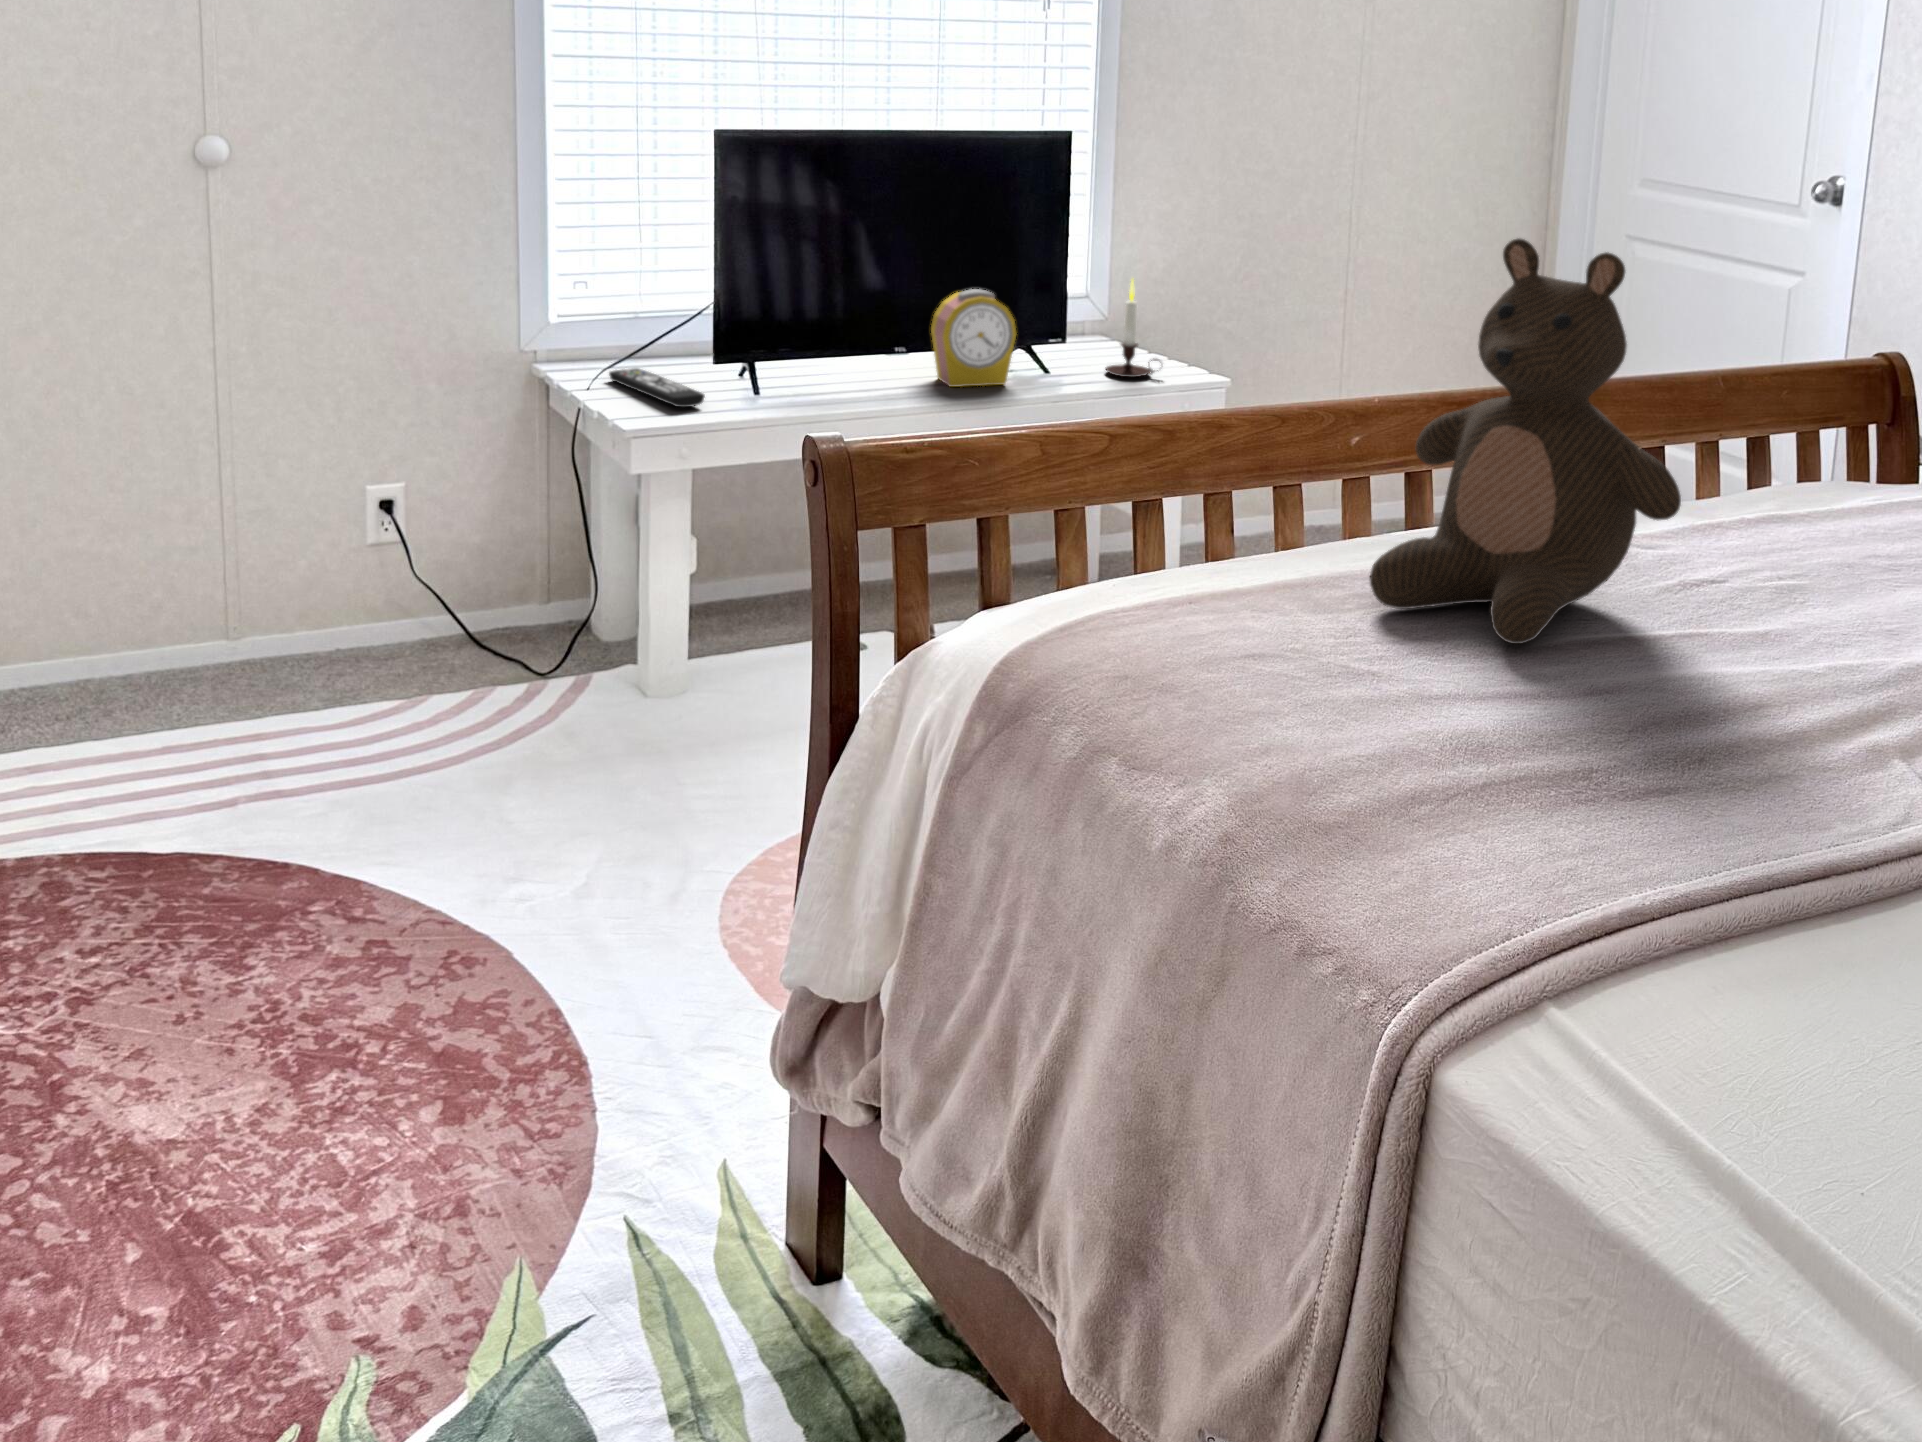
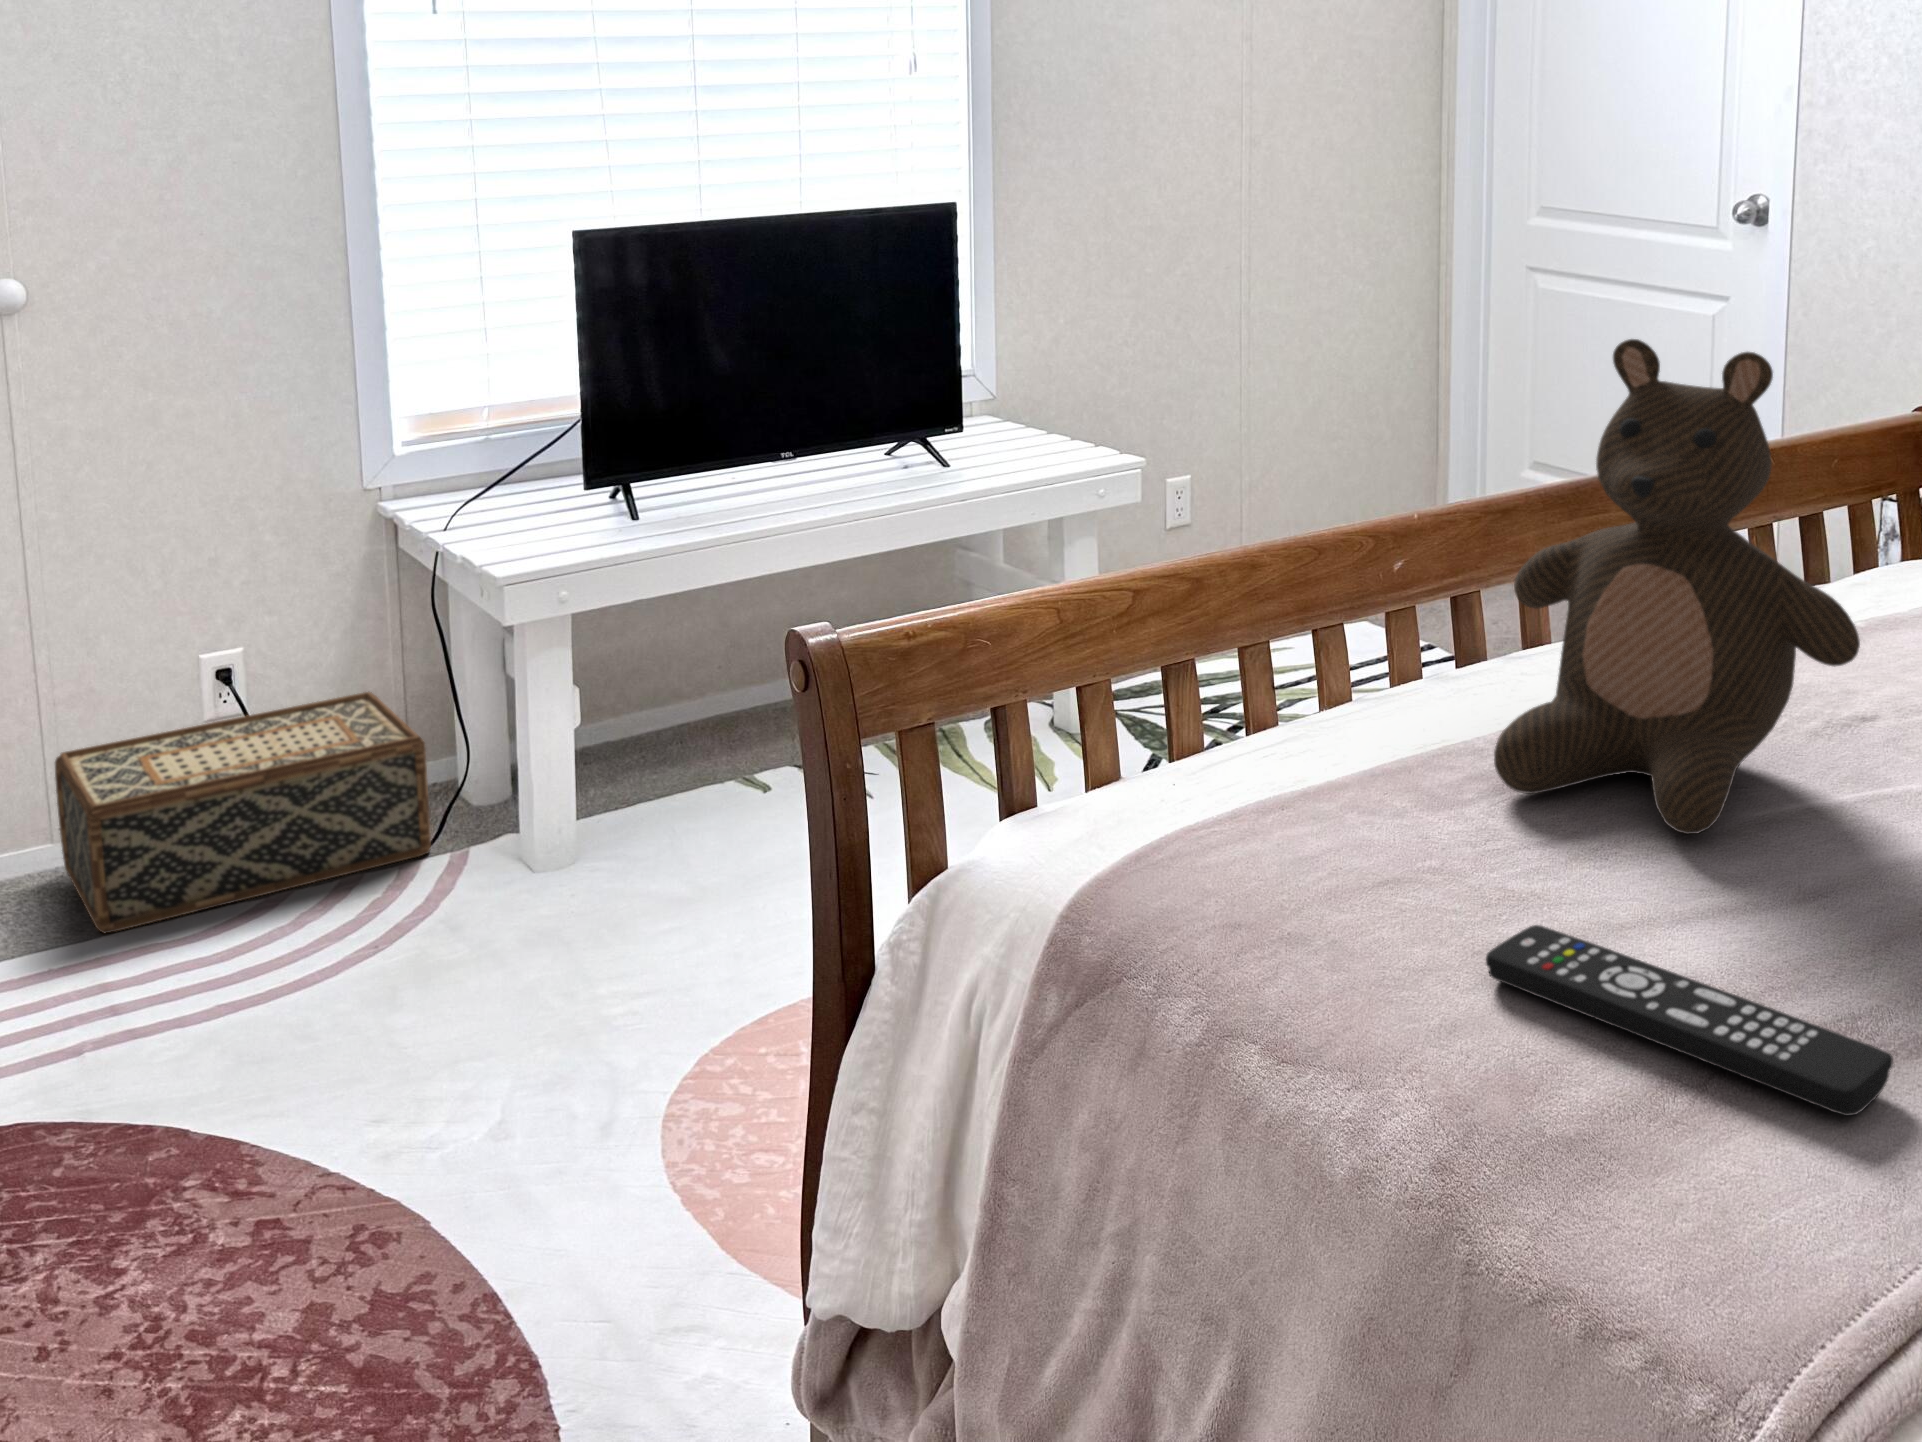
candle: present [1106,280,1159,377] -> none [1013,356,1076,465]
alarm clock: present [931,289,1016,387] -> none [825,383,919,492]
remote control: present [609,368,705,407] -> present [1486,925,1893,1116]
woven basket: none [228,534,552,717] -> present [55,692,431,933]

